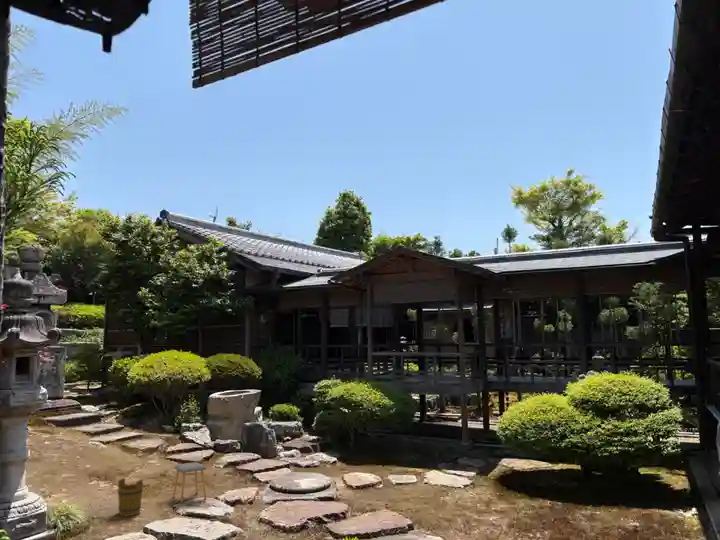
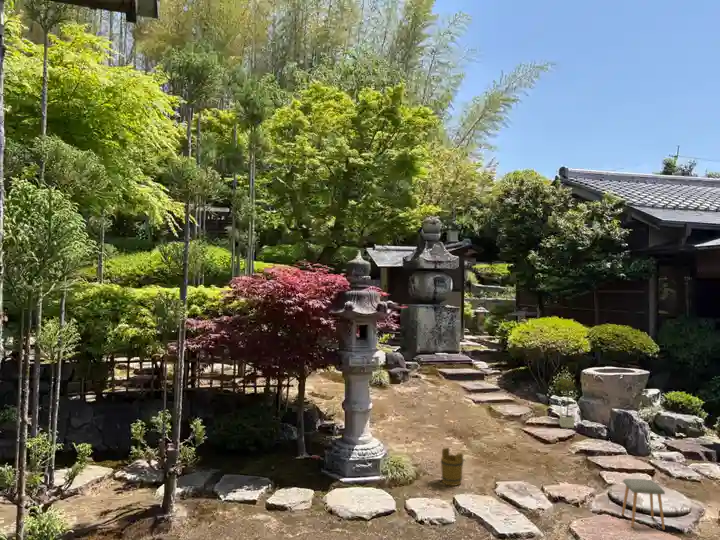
potted tree: none [193,403,212,451] -> present [557,378,577,428]
stool: present [173,462,206,503] -> present [622,479,665,530]

